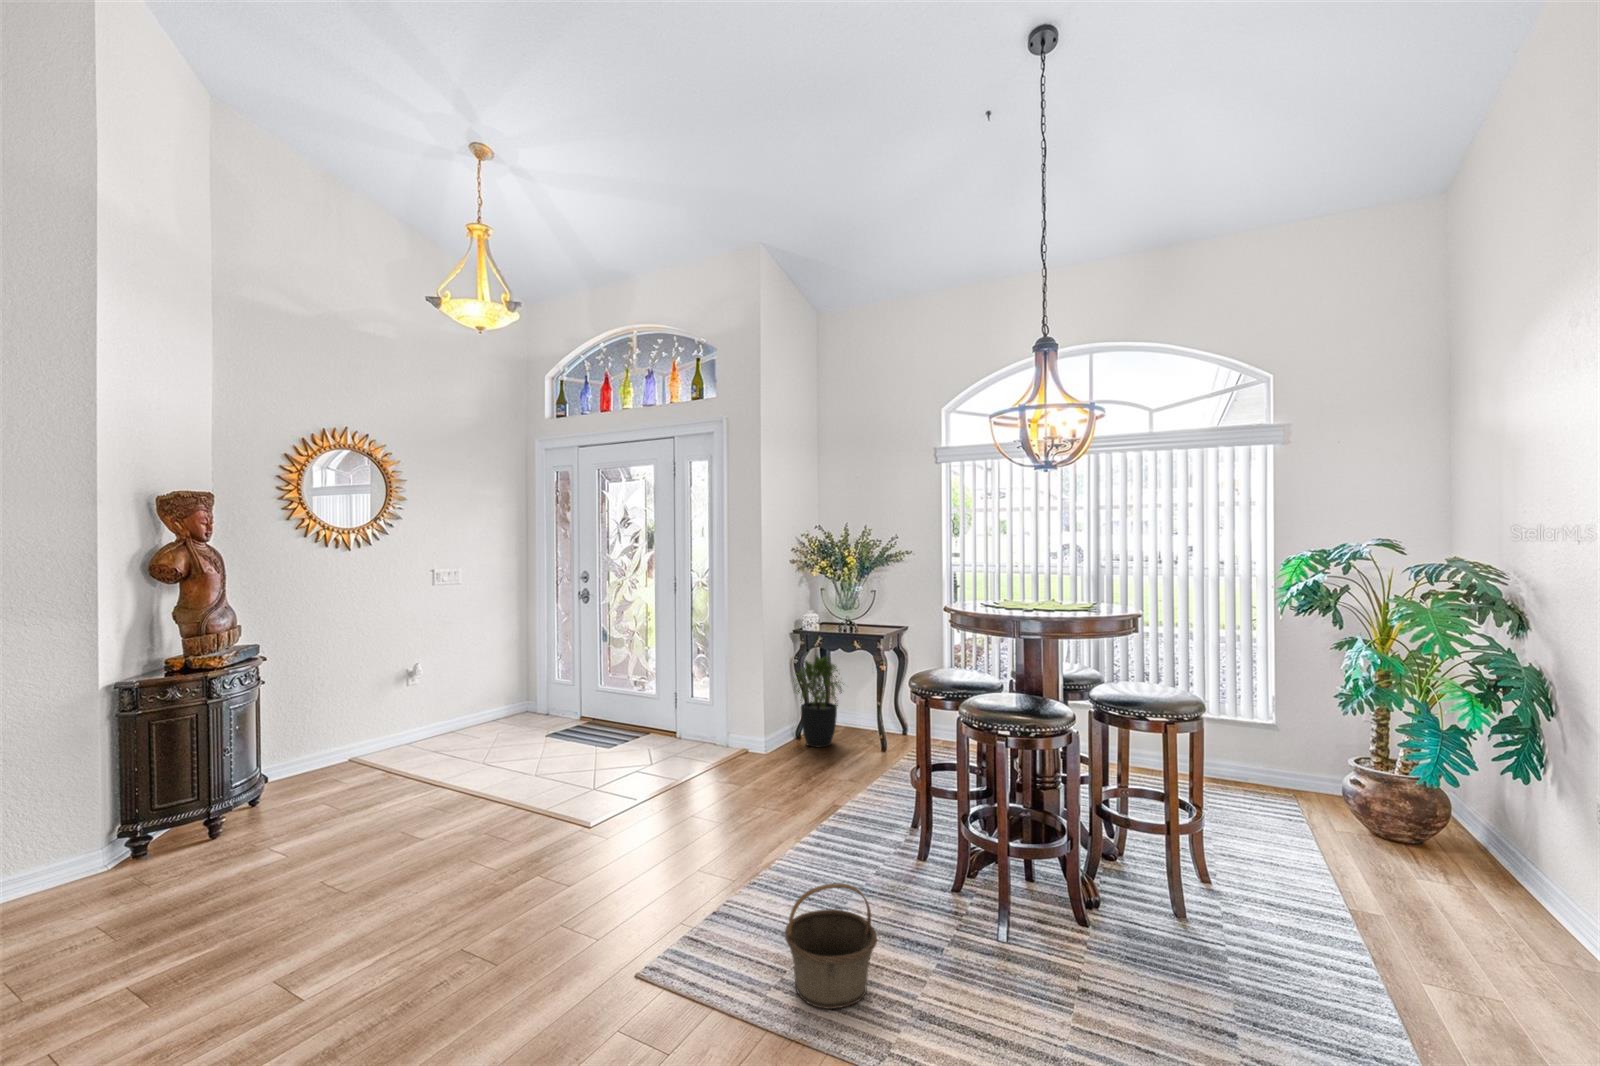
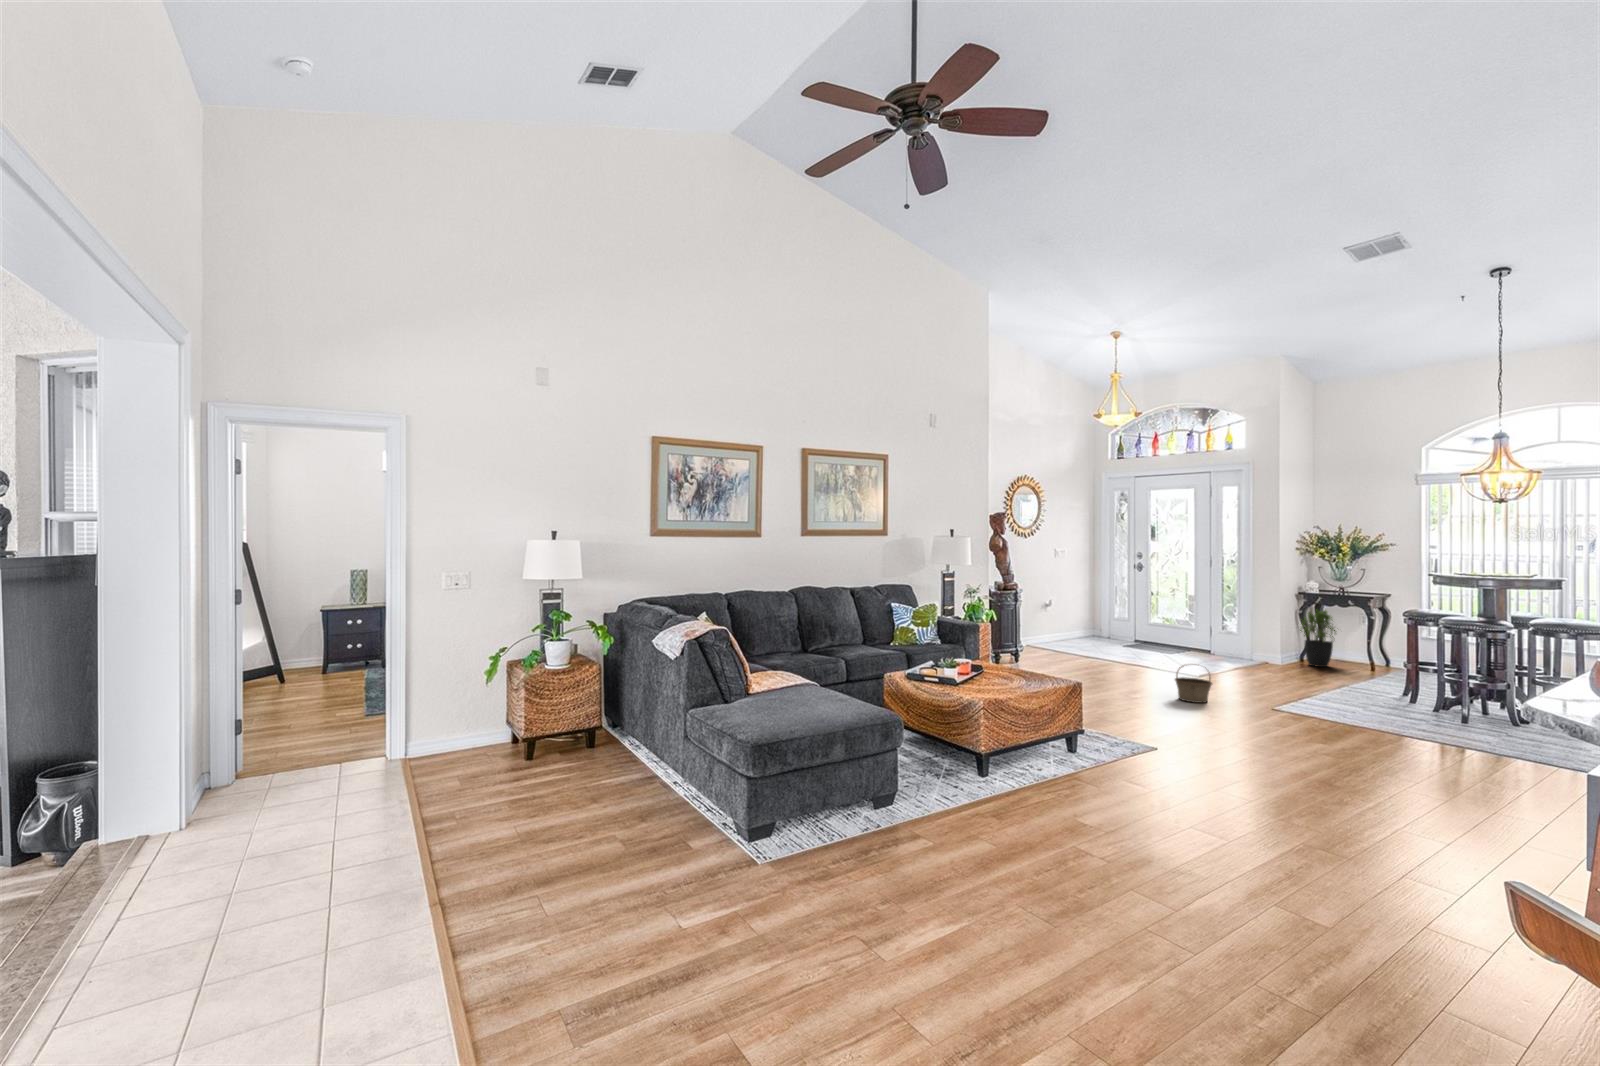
basket: present [785,883,877,1009] -> present [1175,667,1212,703]

